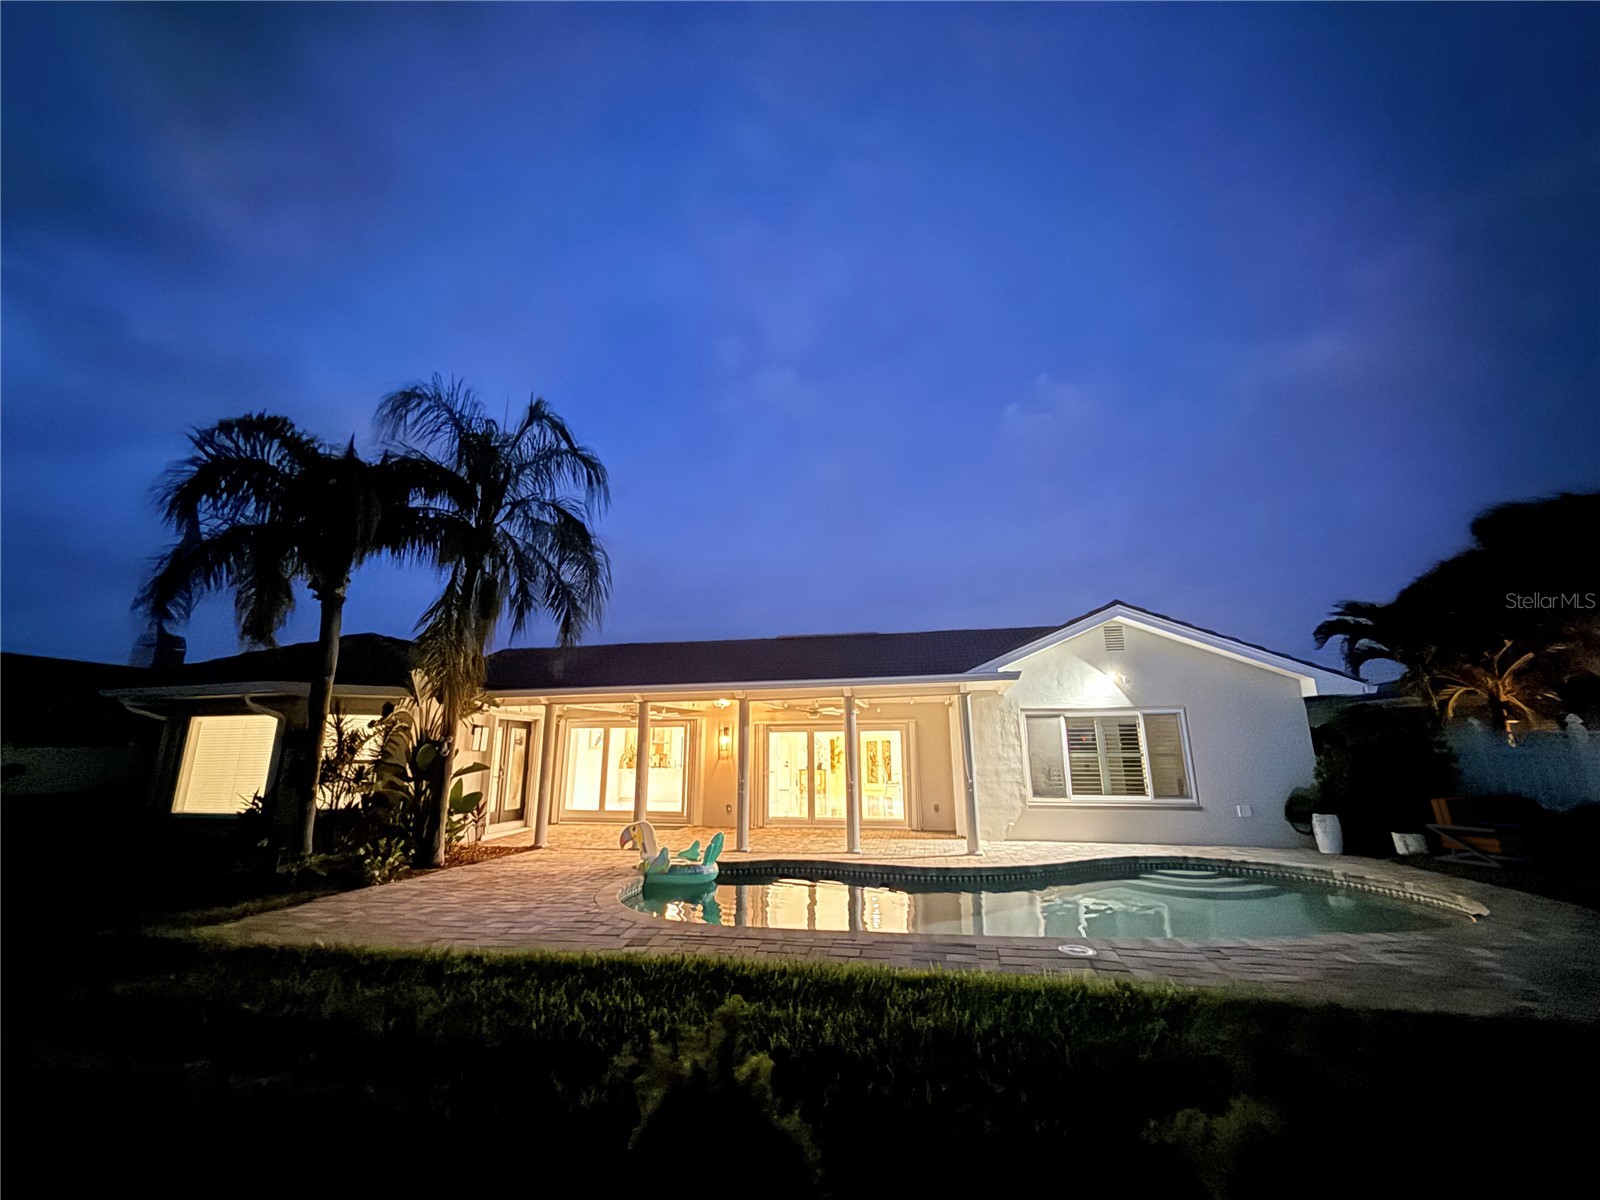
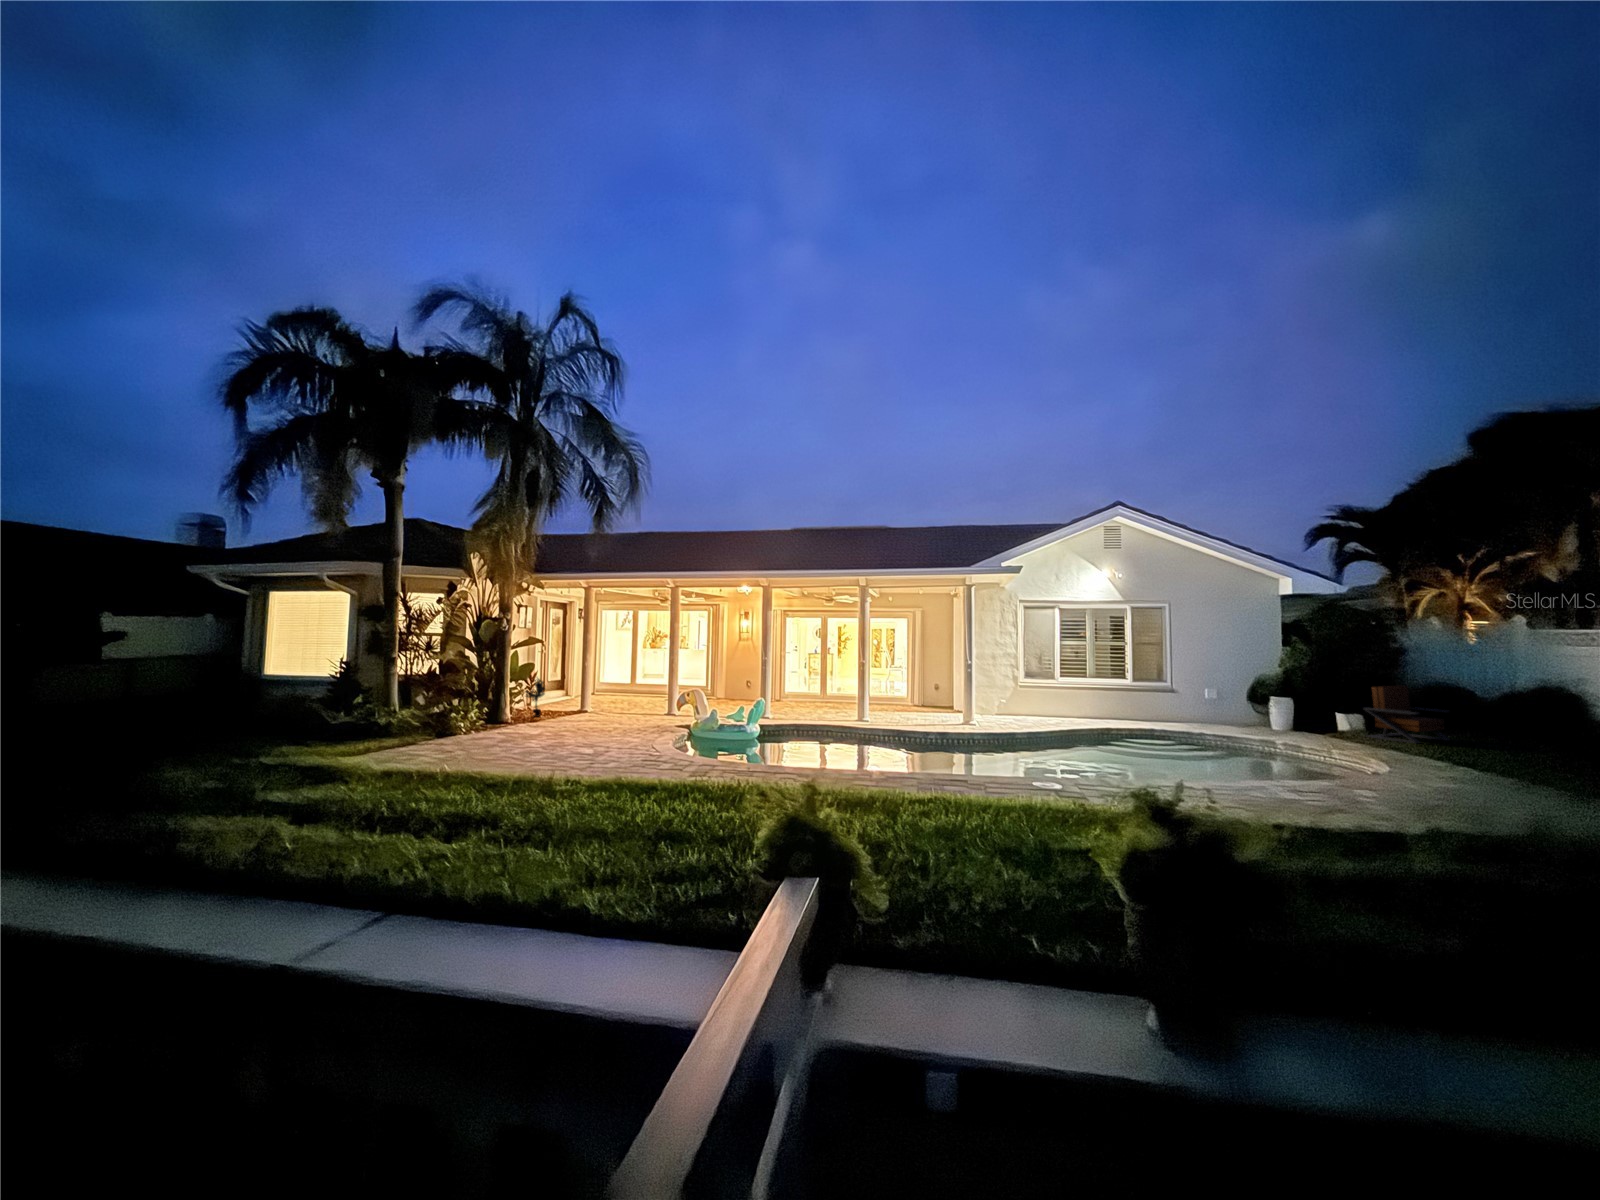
potted tree: none [469,807,497,855] -> present [526,679,545,717]

